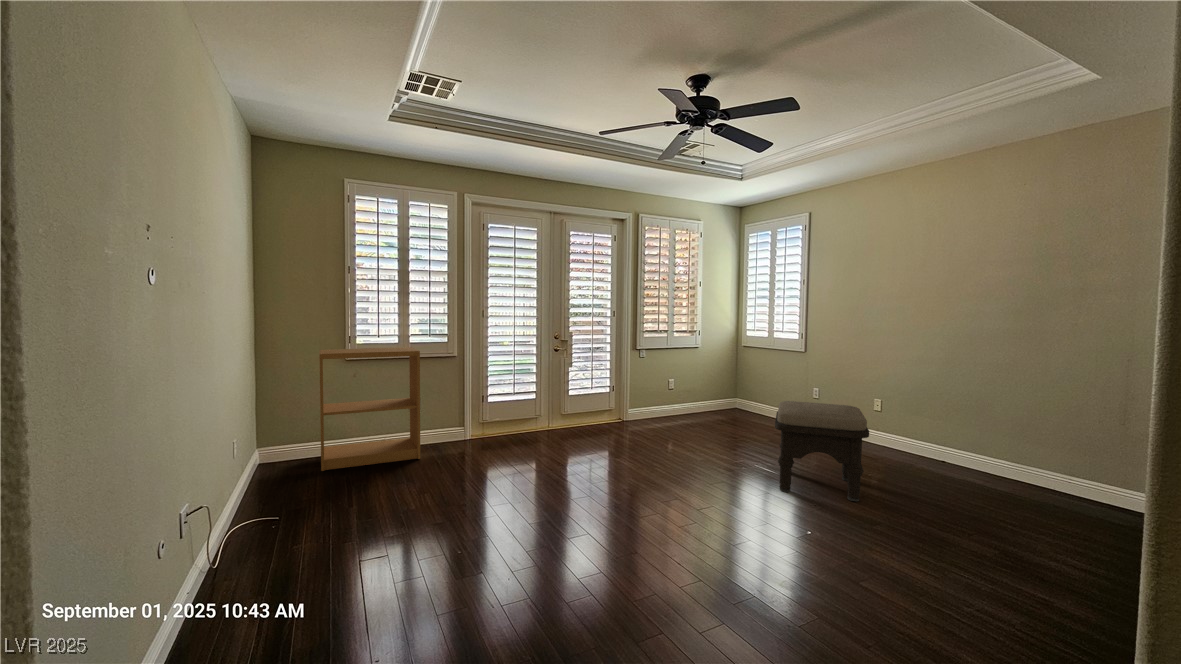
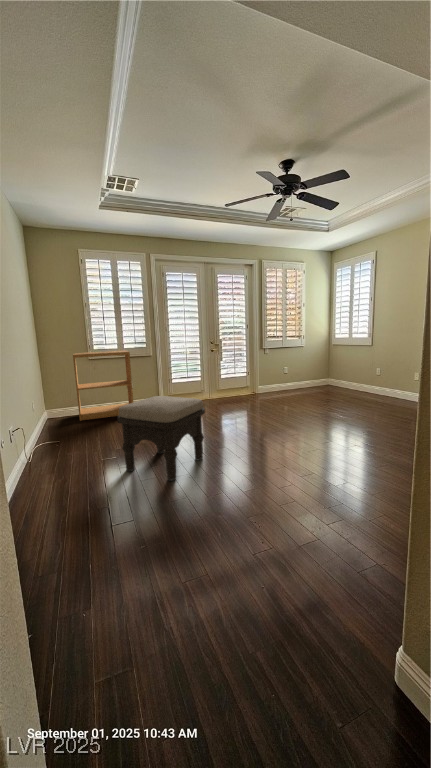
ottoman: present [775,401,869,501] -> present [118,396,205,481]

